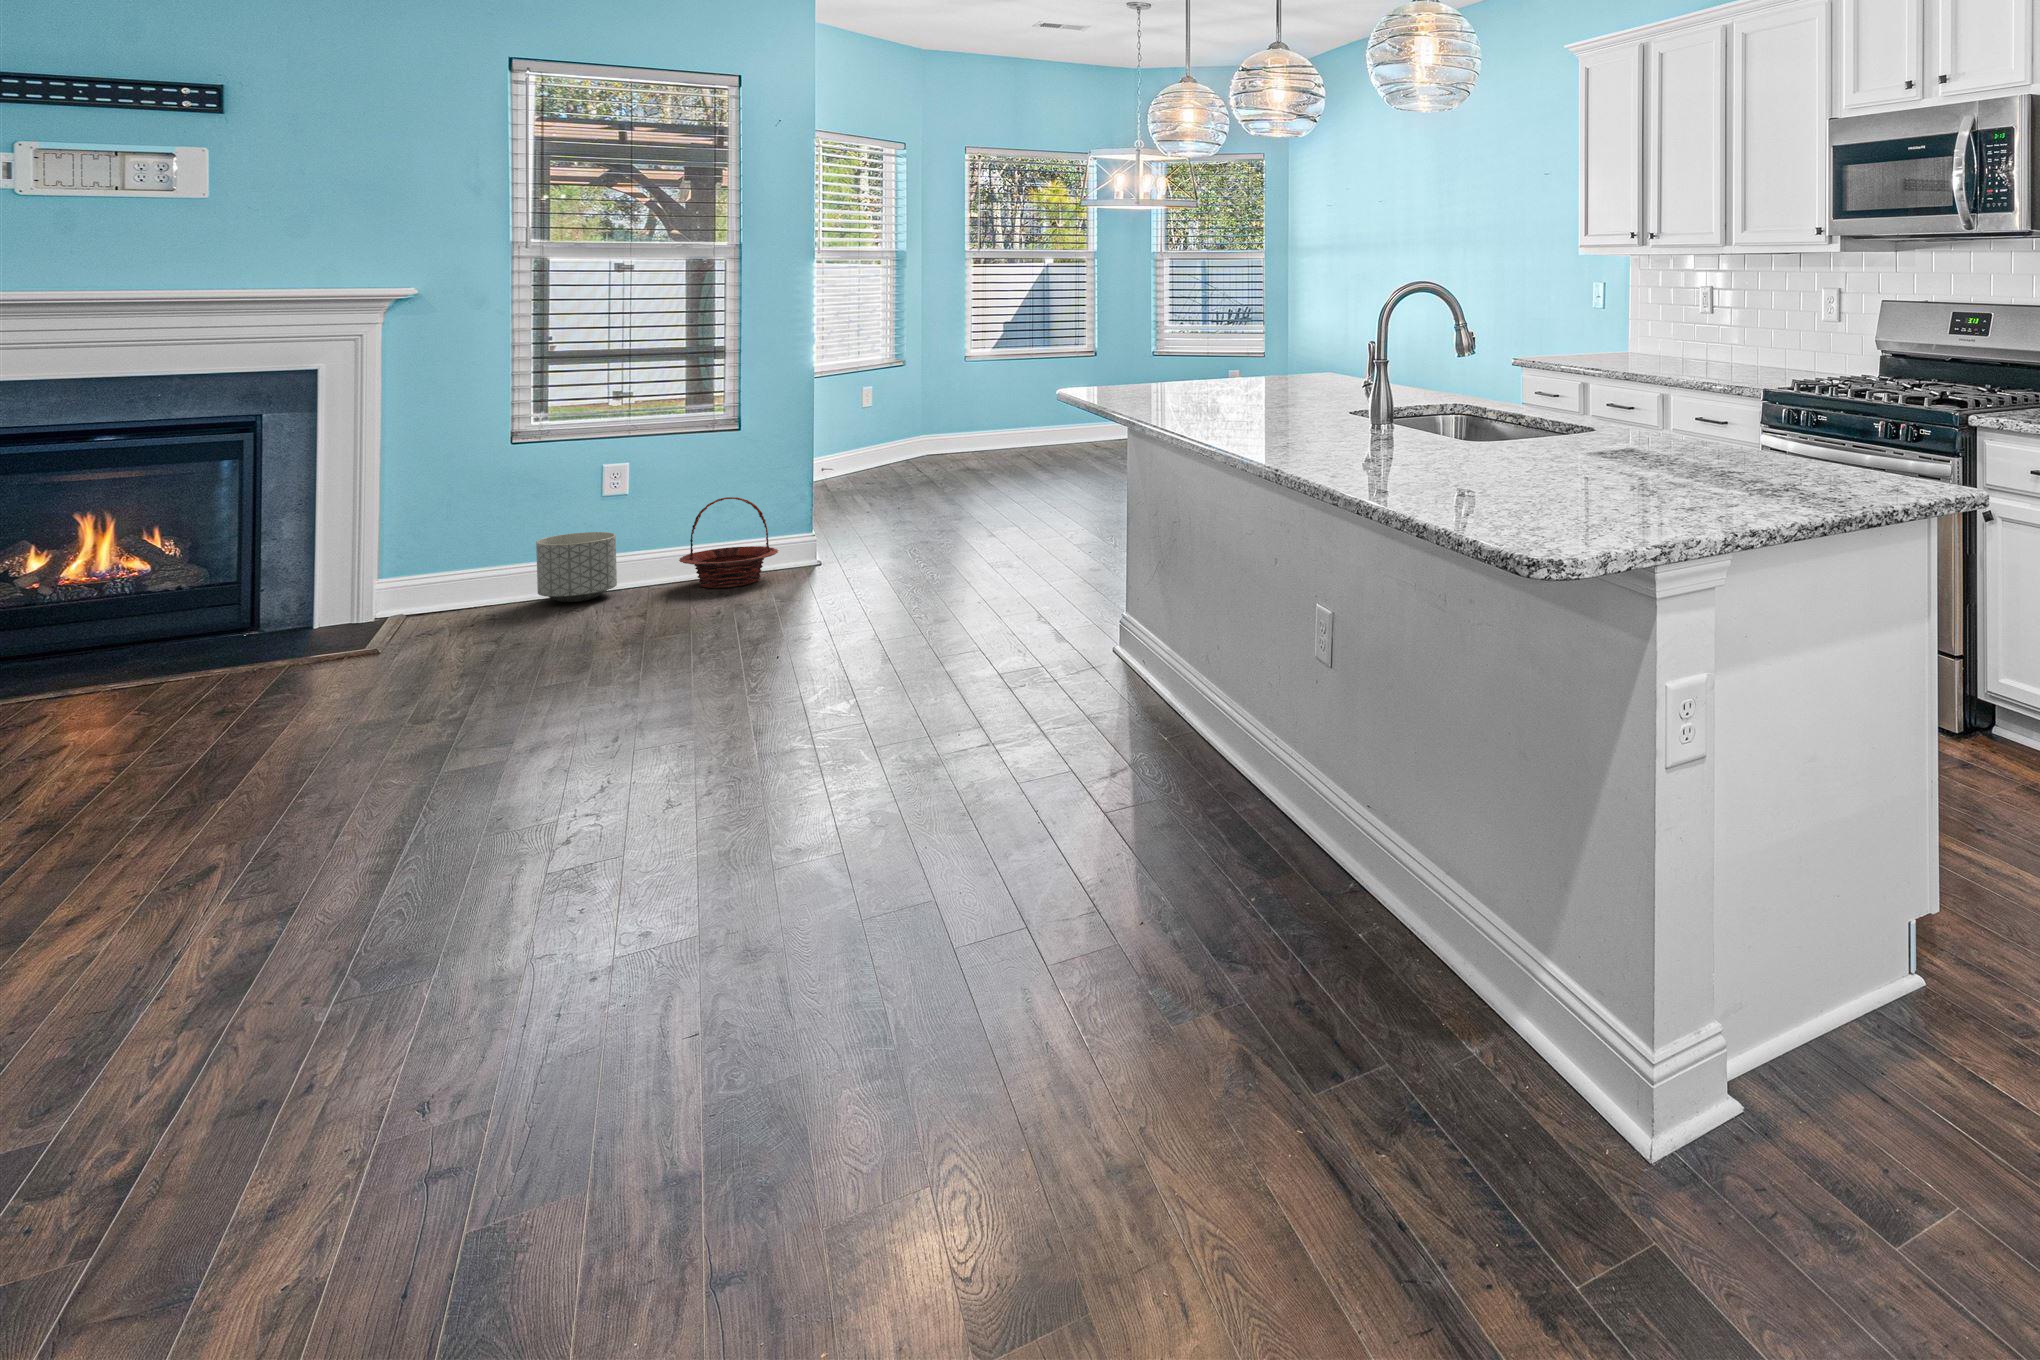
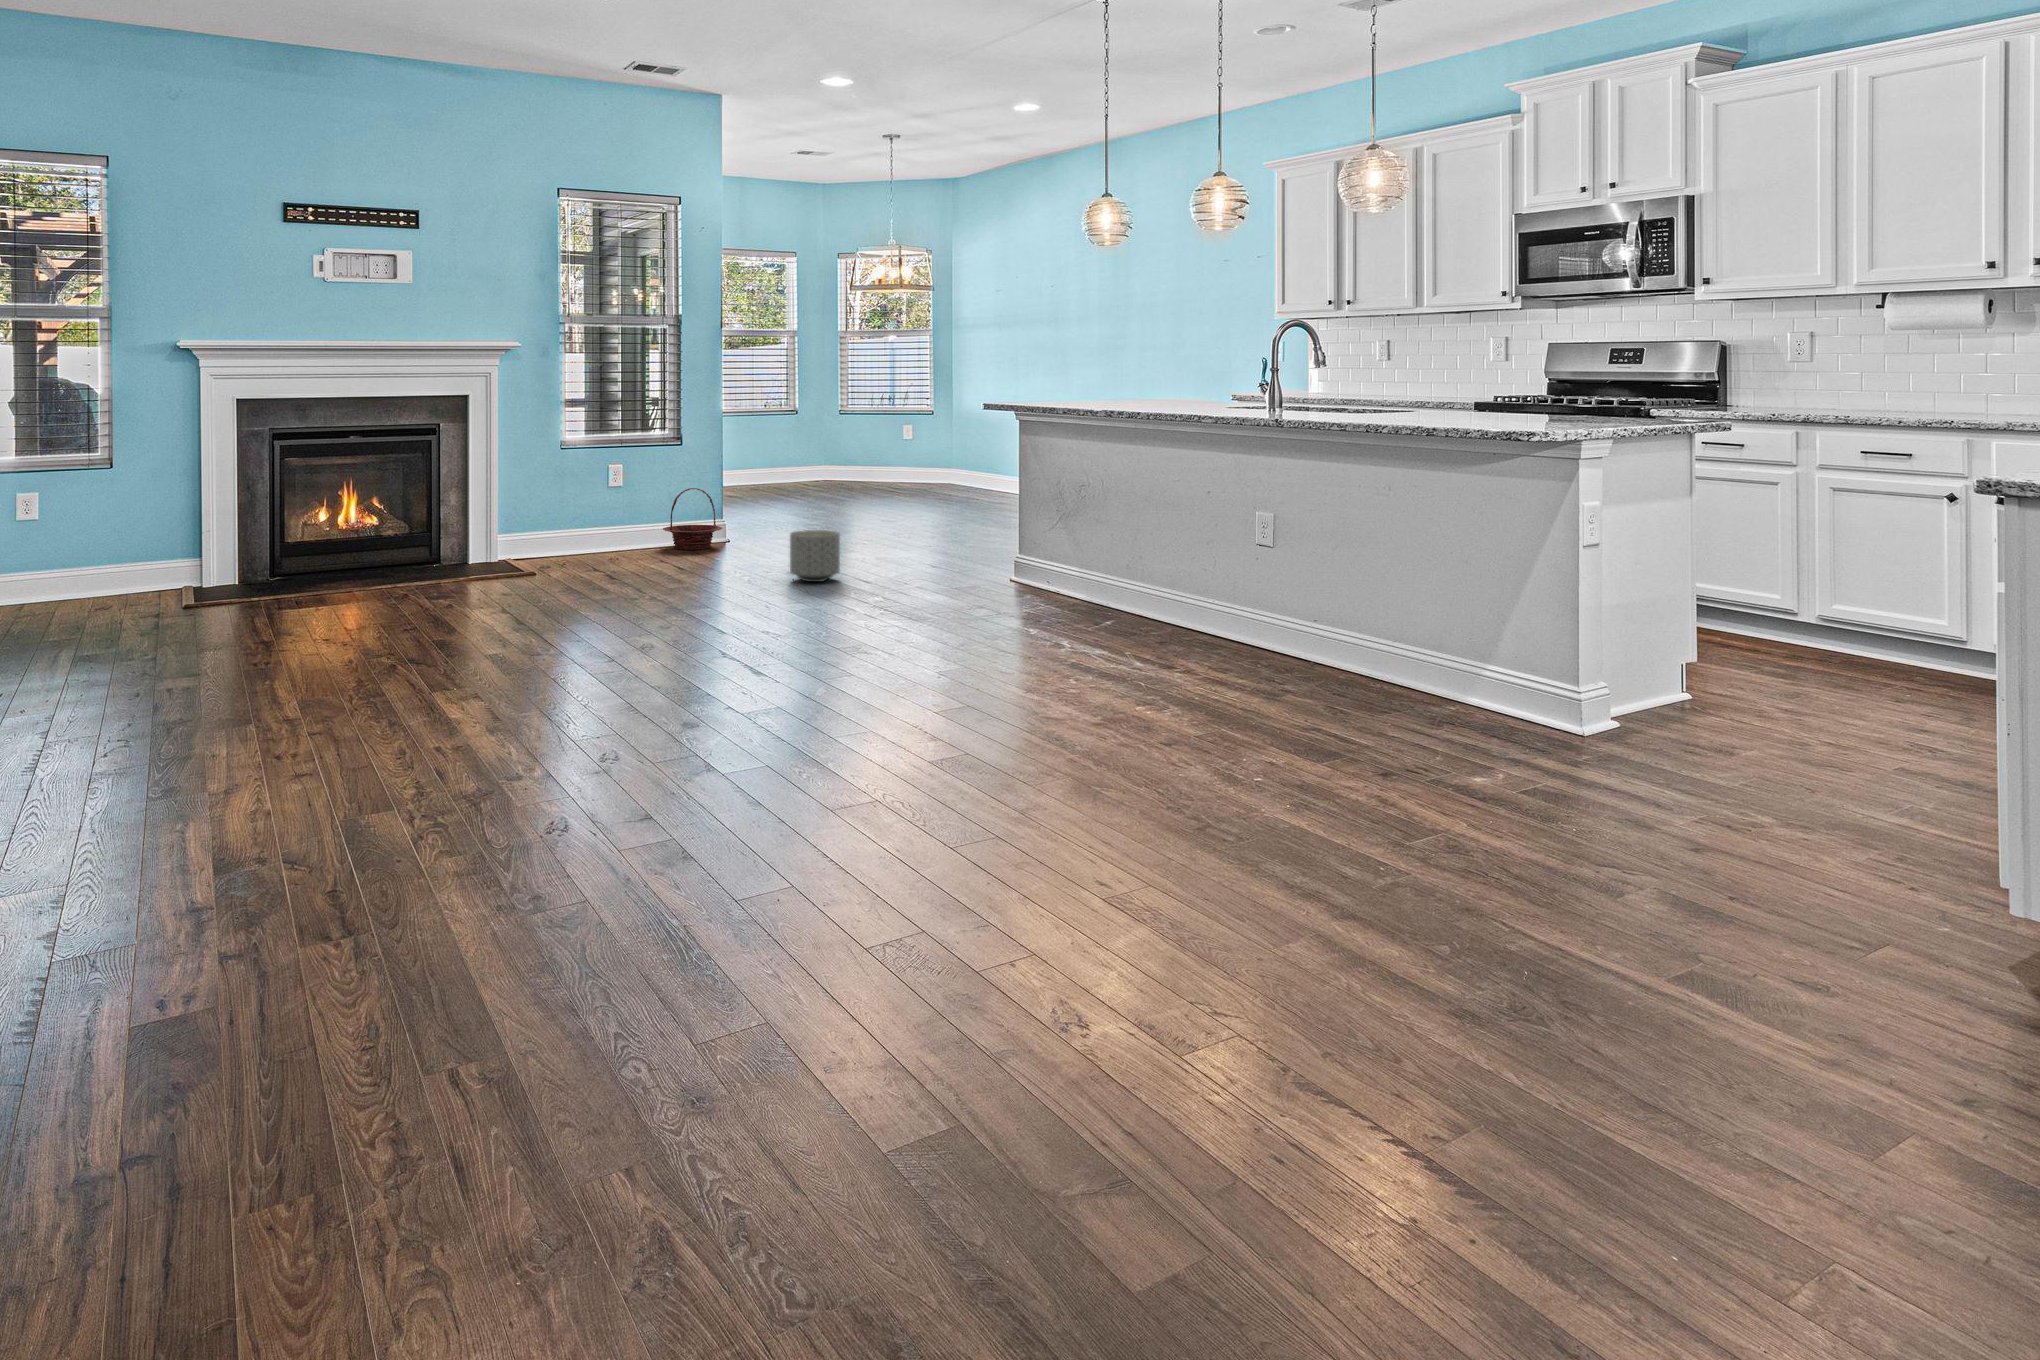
planter: present [536,532,617,602] -> present [790,530,840,582]

